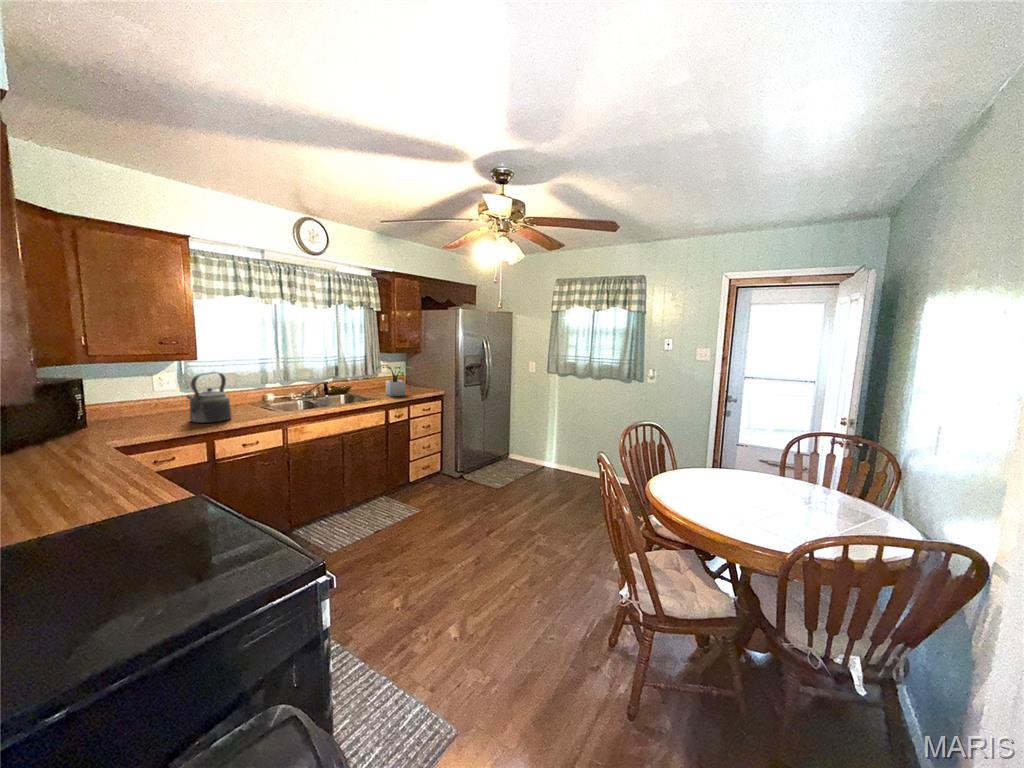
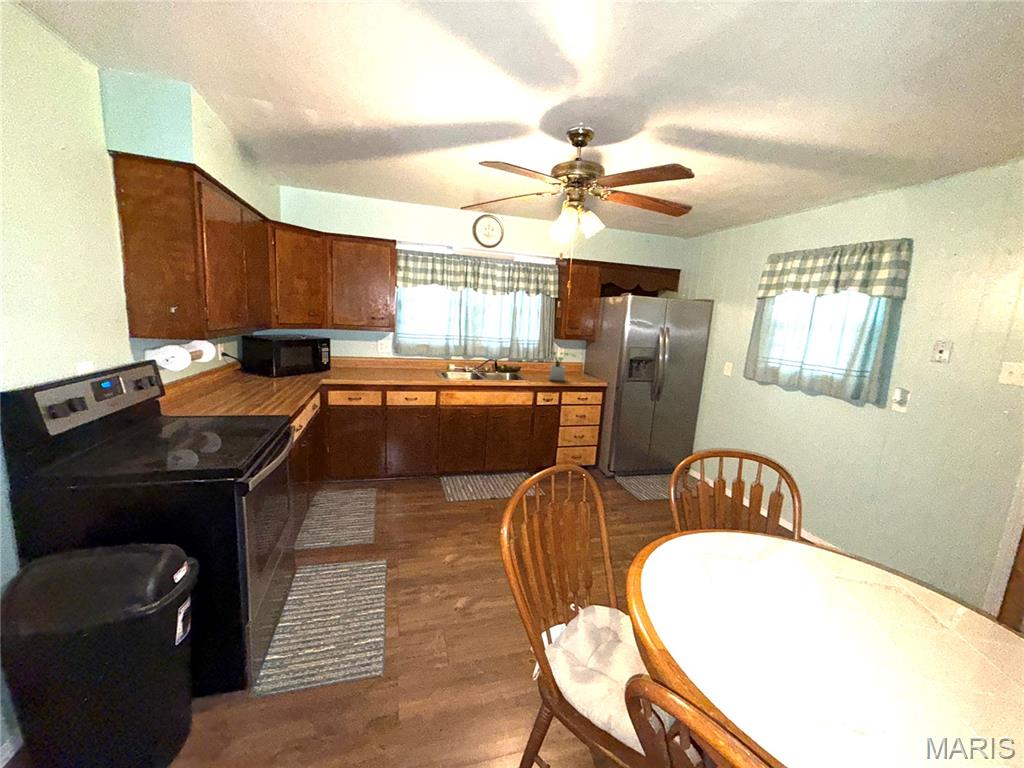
kettle: present [187,372,231,423] -> none [379,341,411,378]

